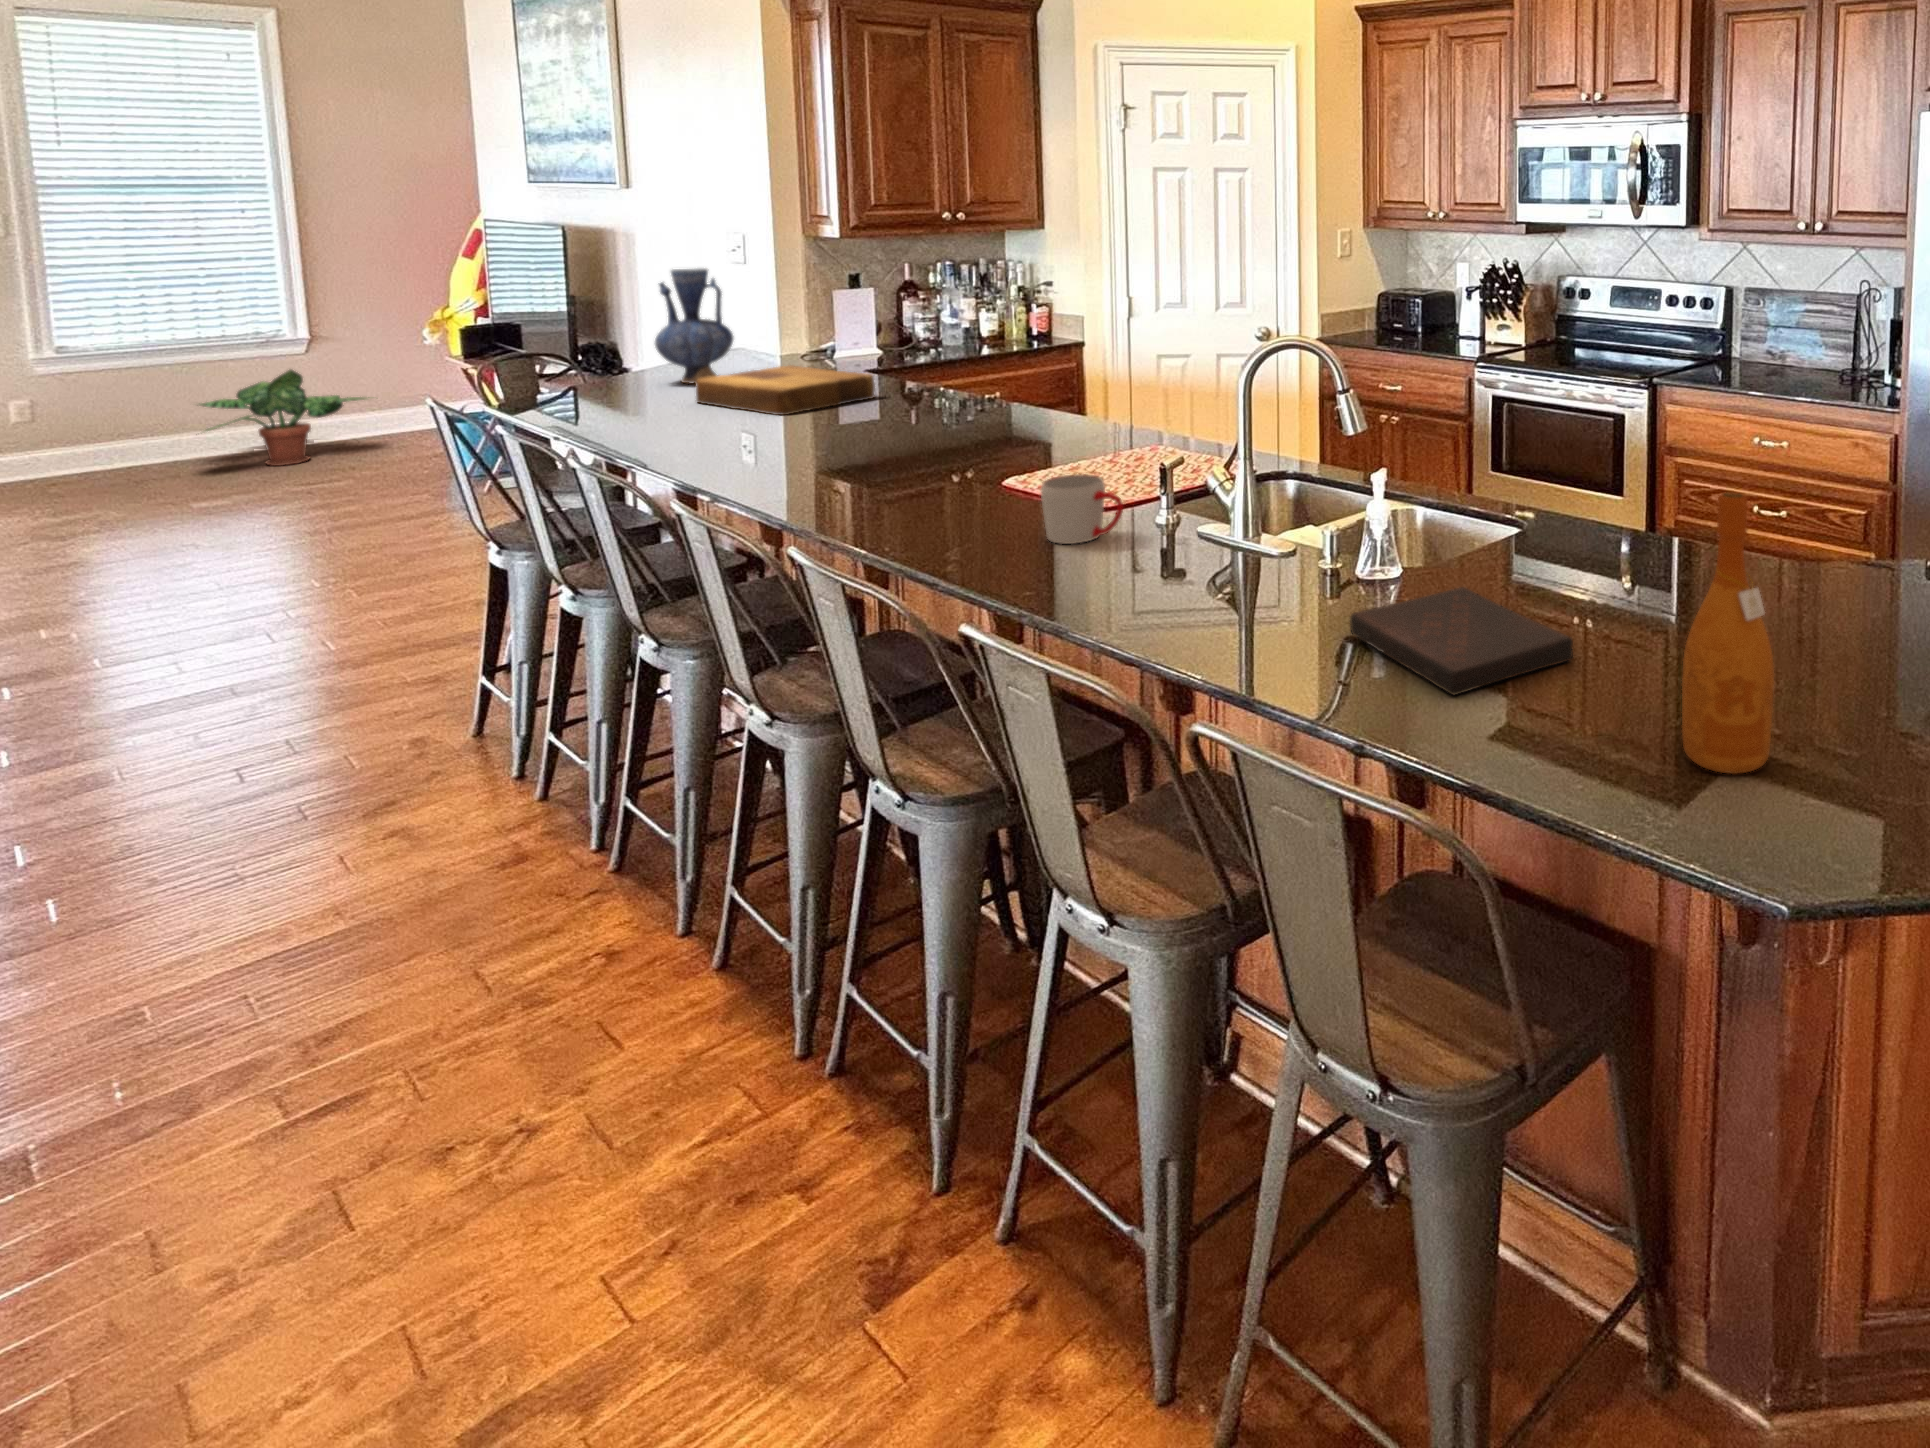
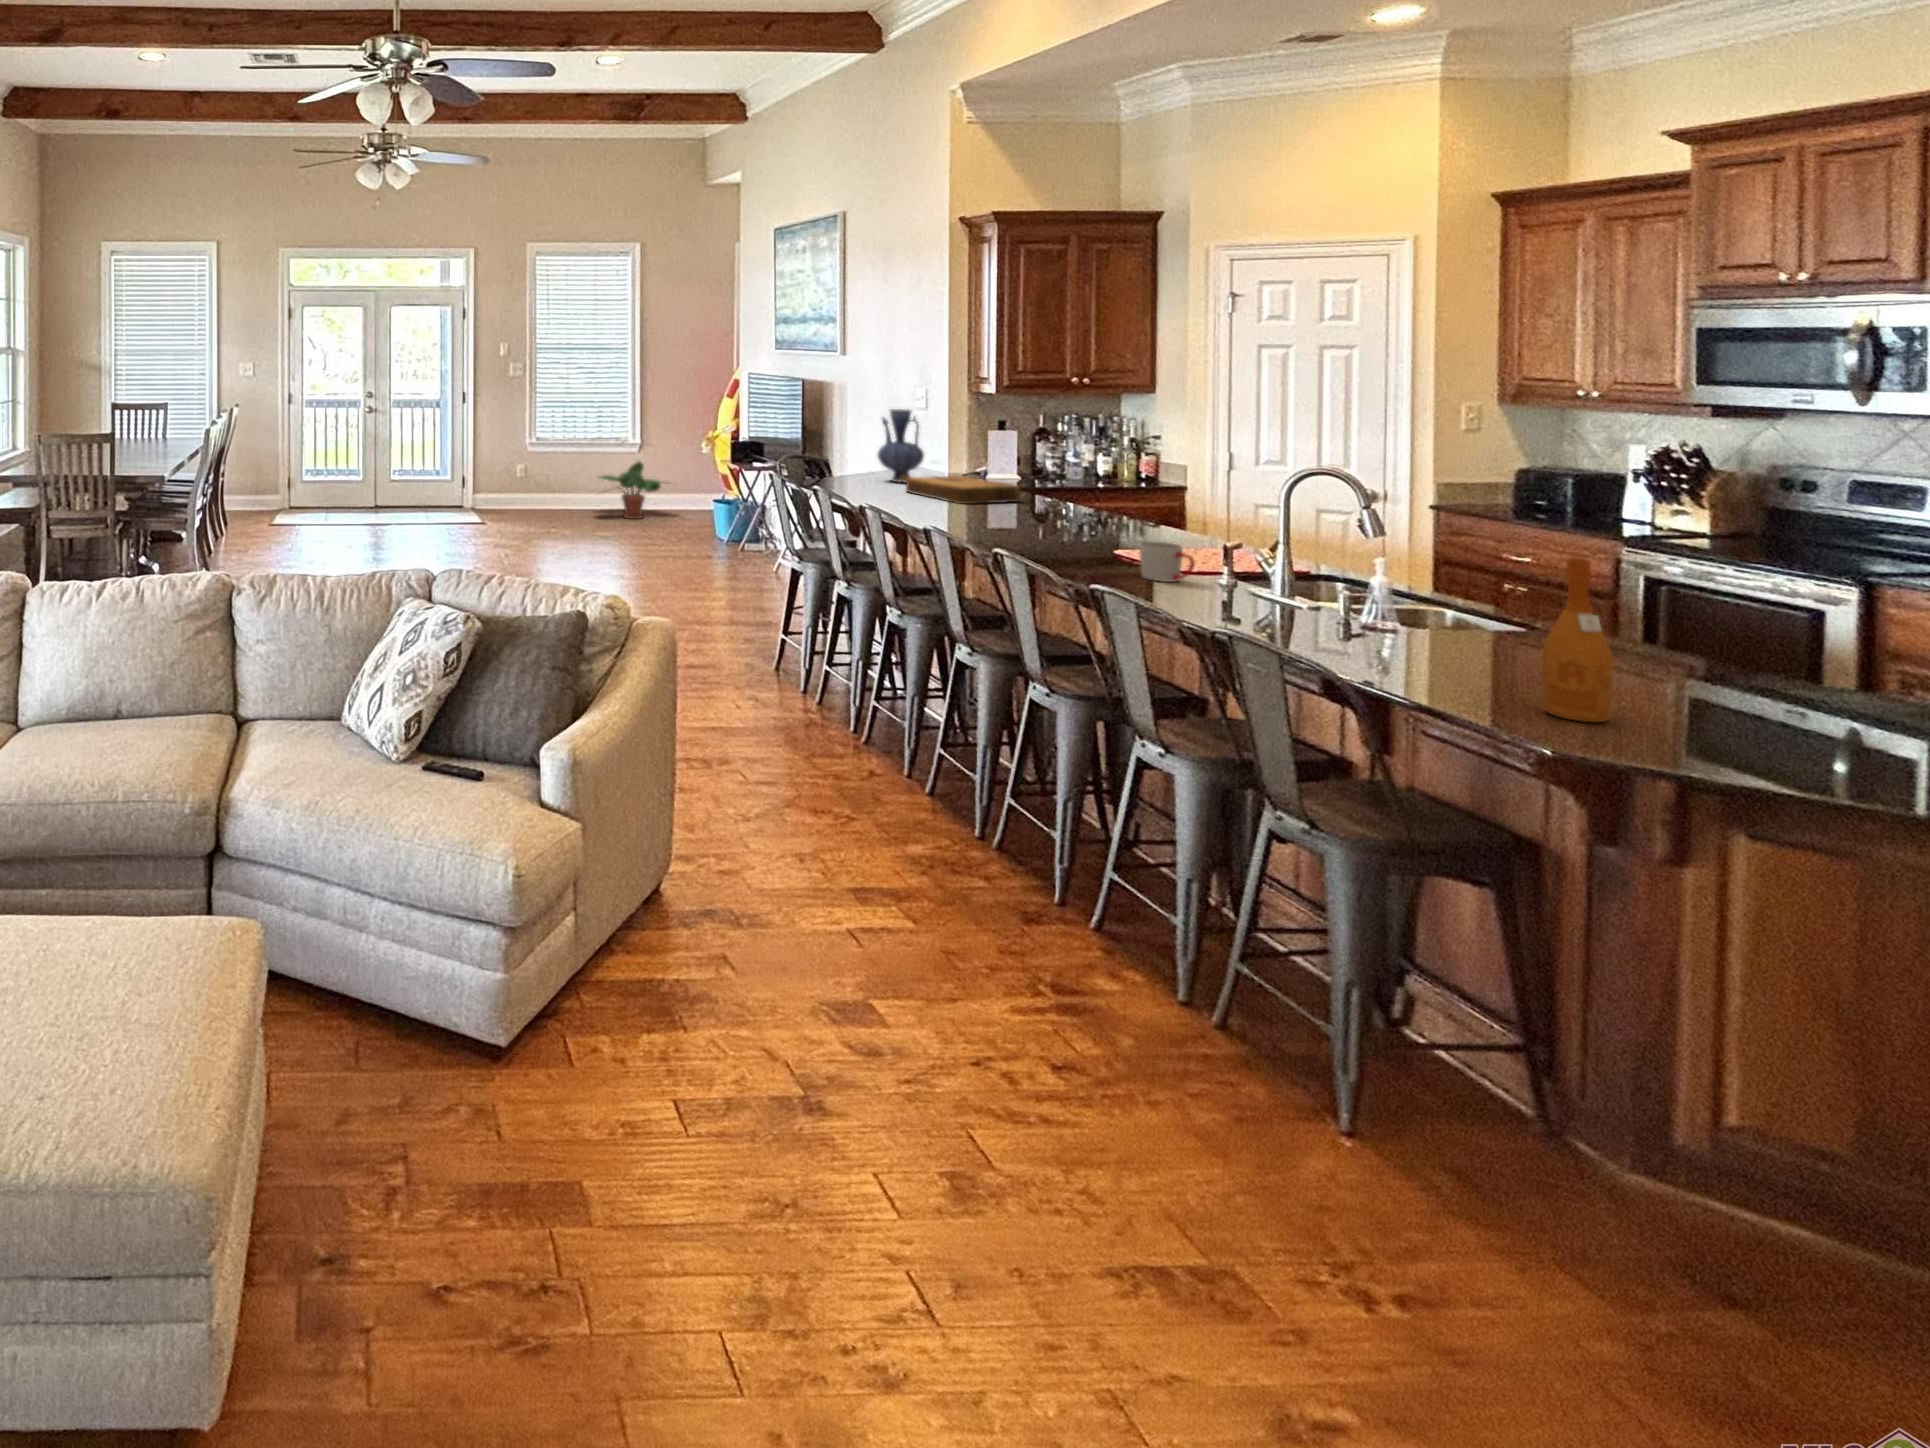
book: present [1350,587,1573,695] -> none [1337,625,1503,674]

